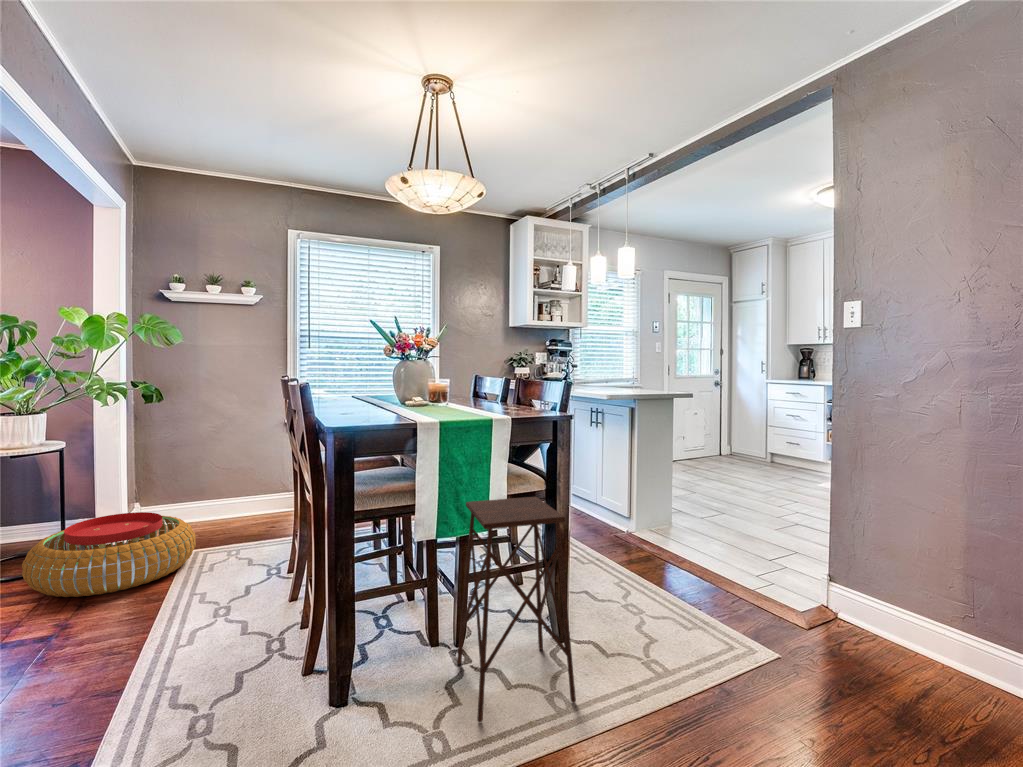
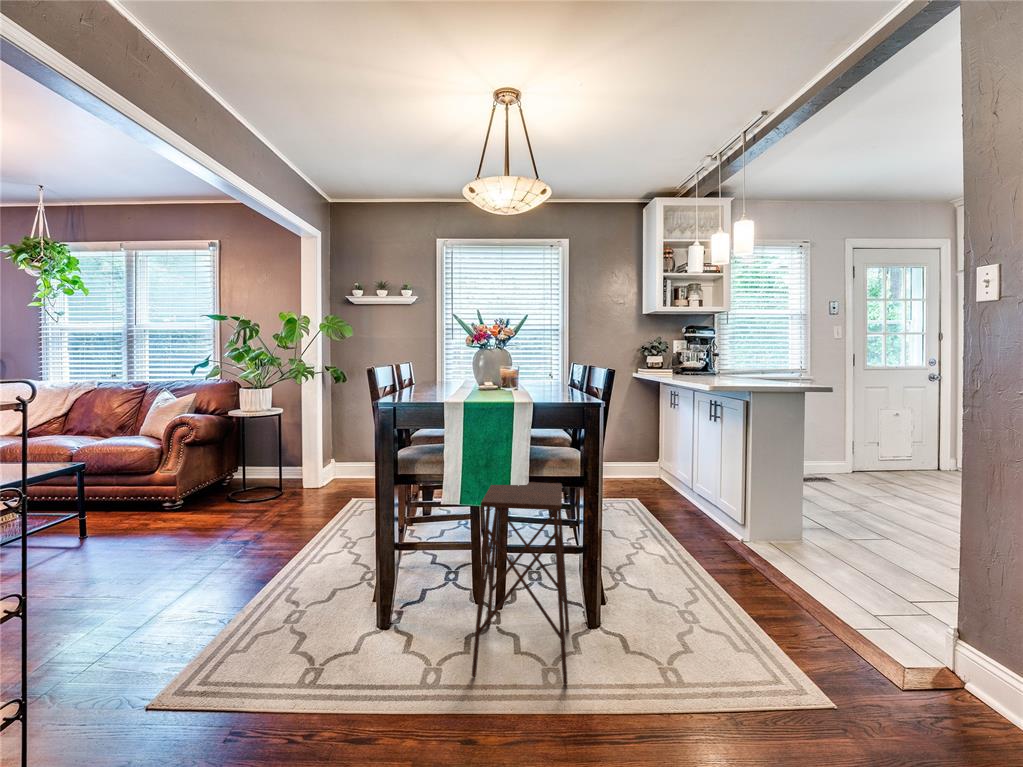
pouf: present [22,512,196,597] -> none [247,464,356,519]

